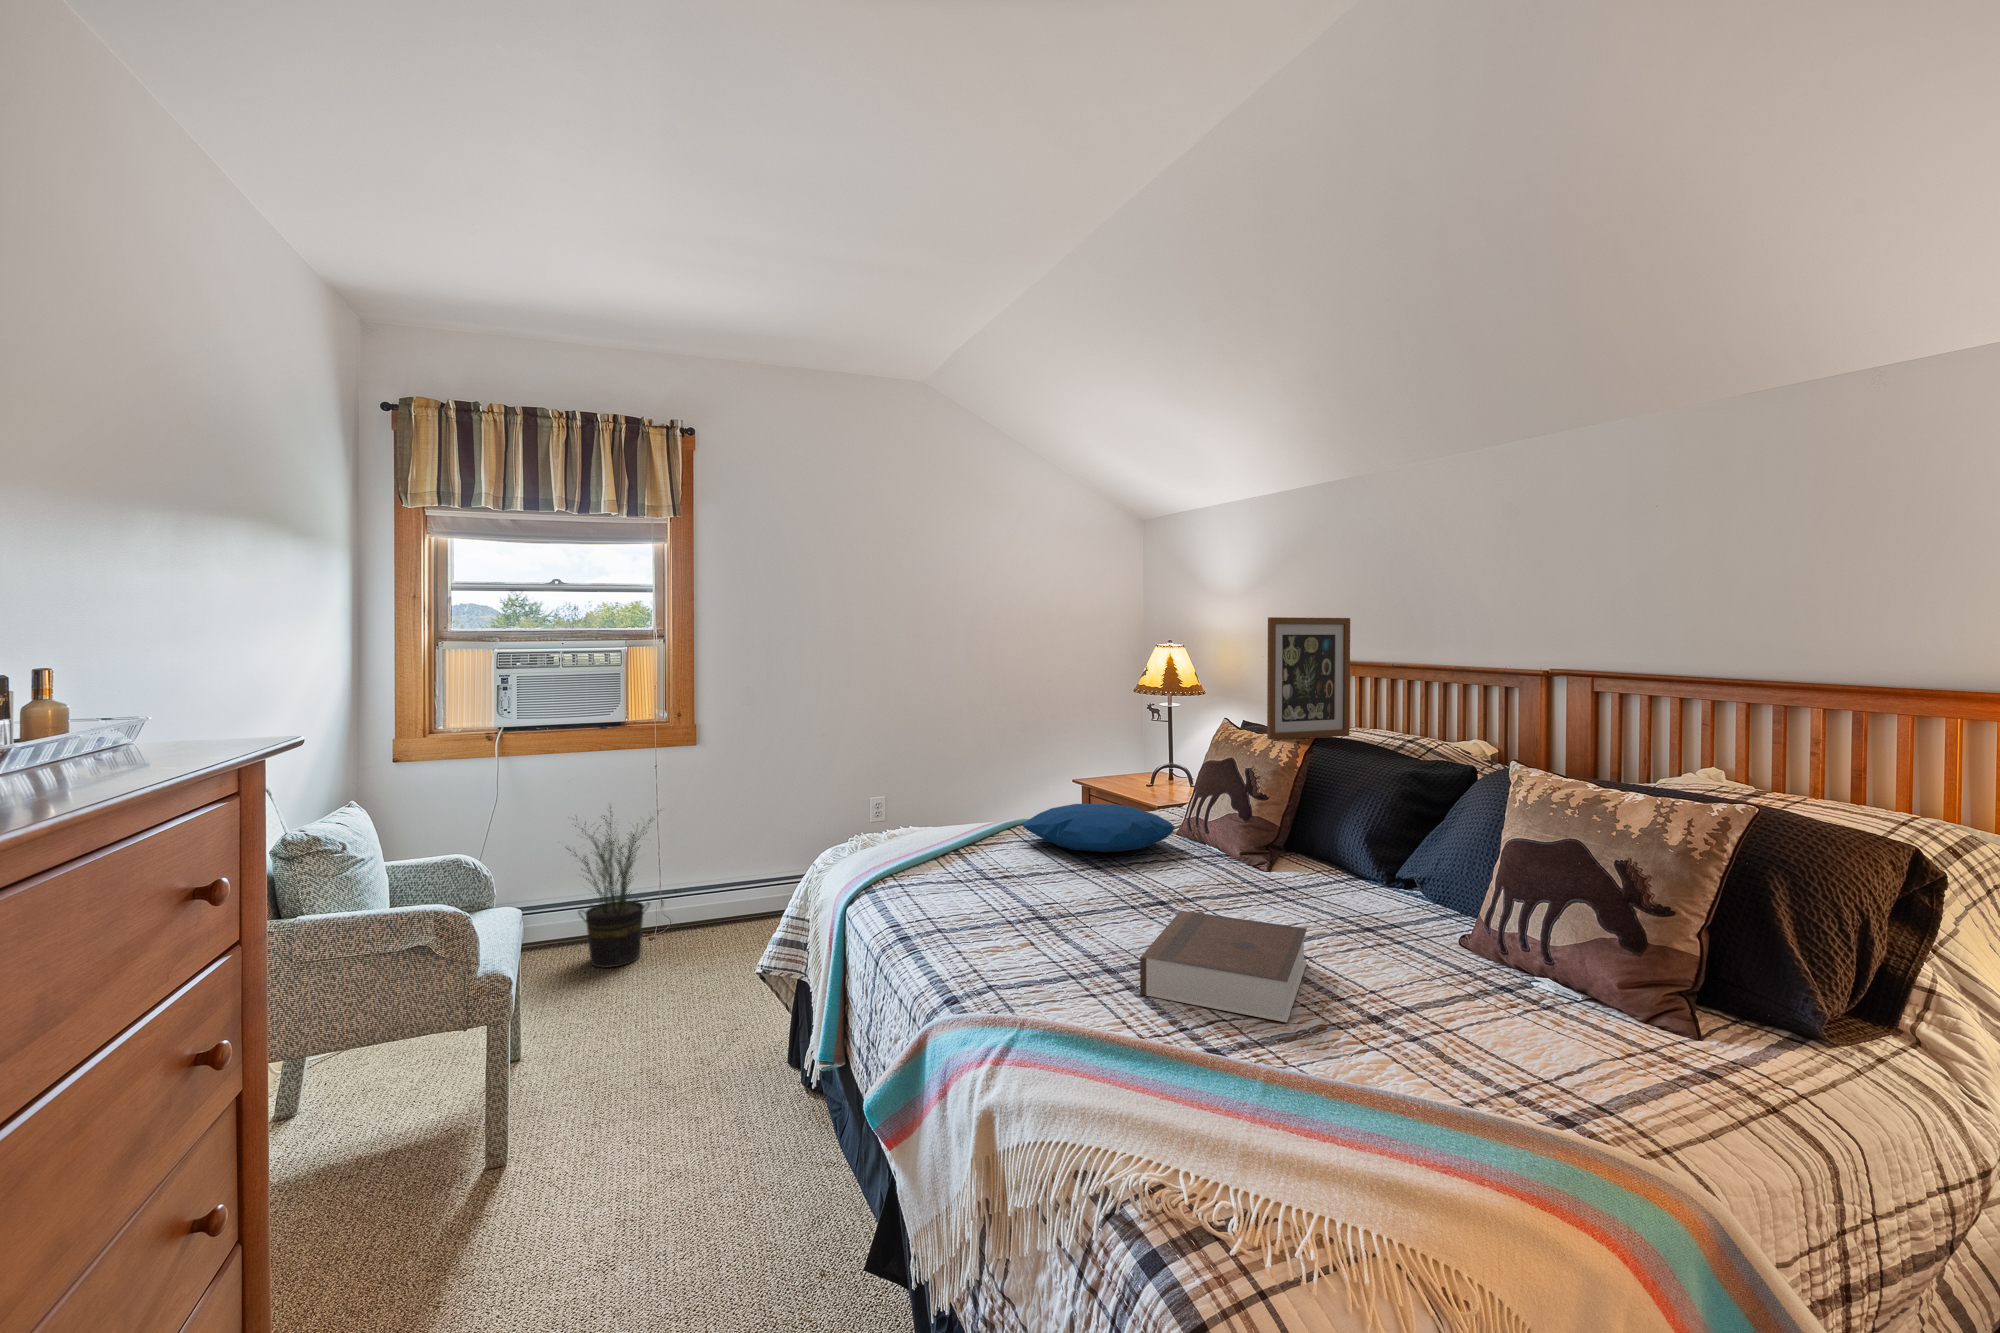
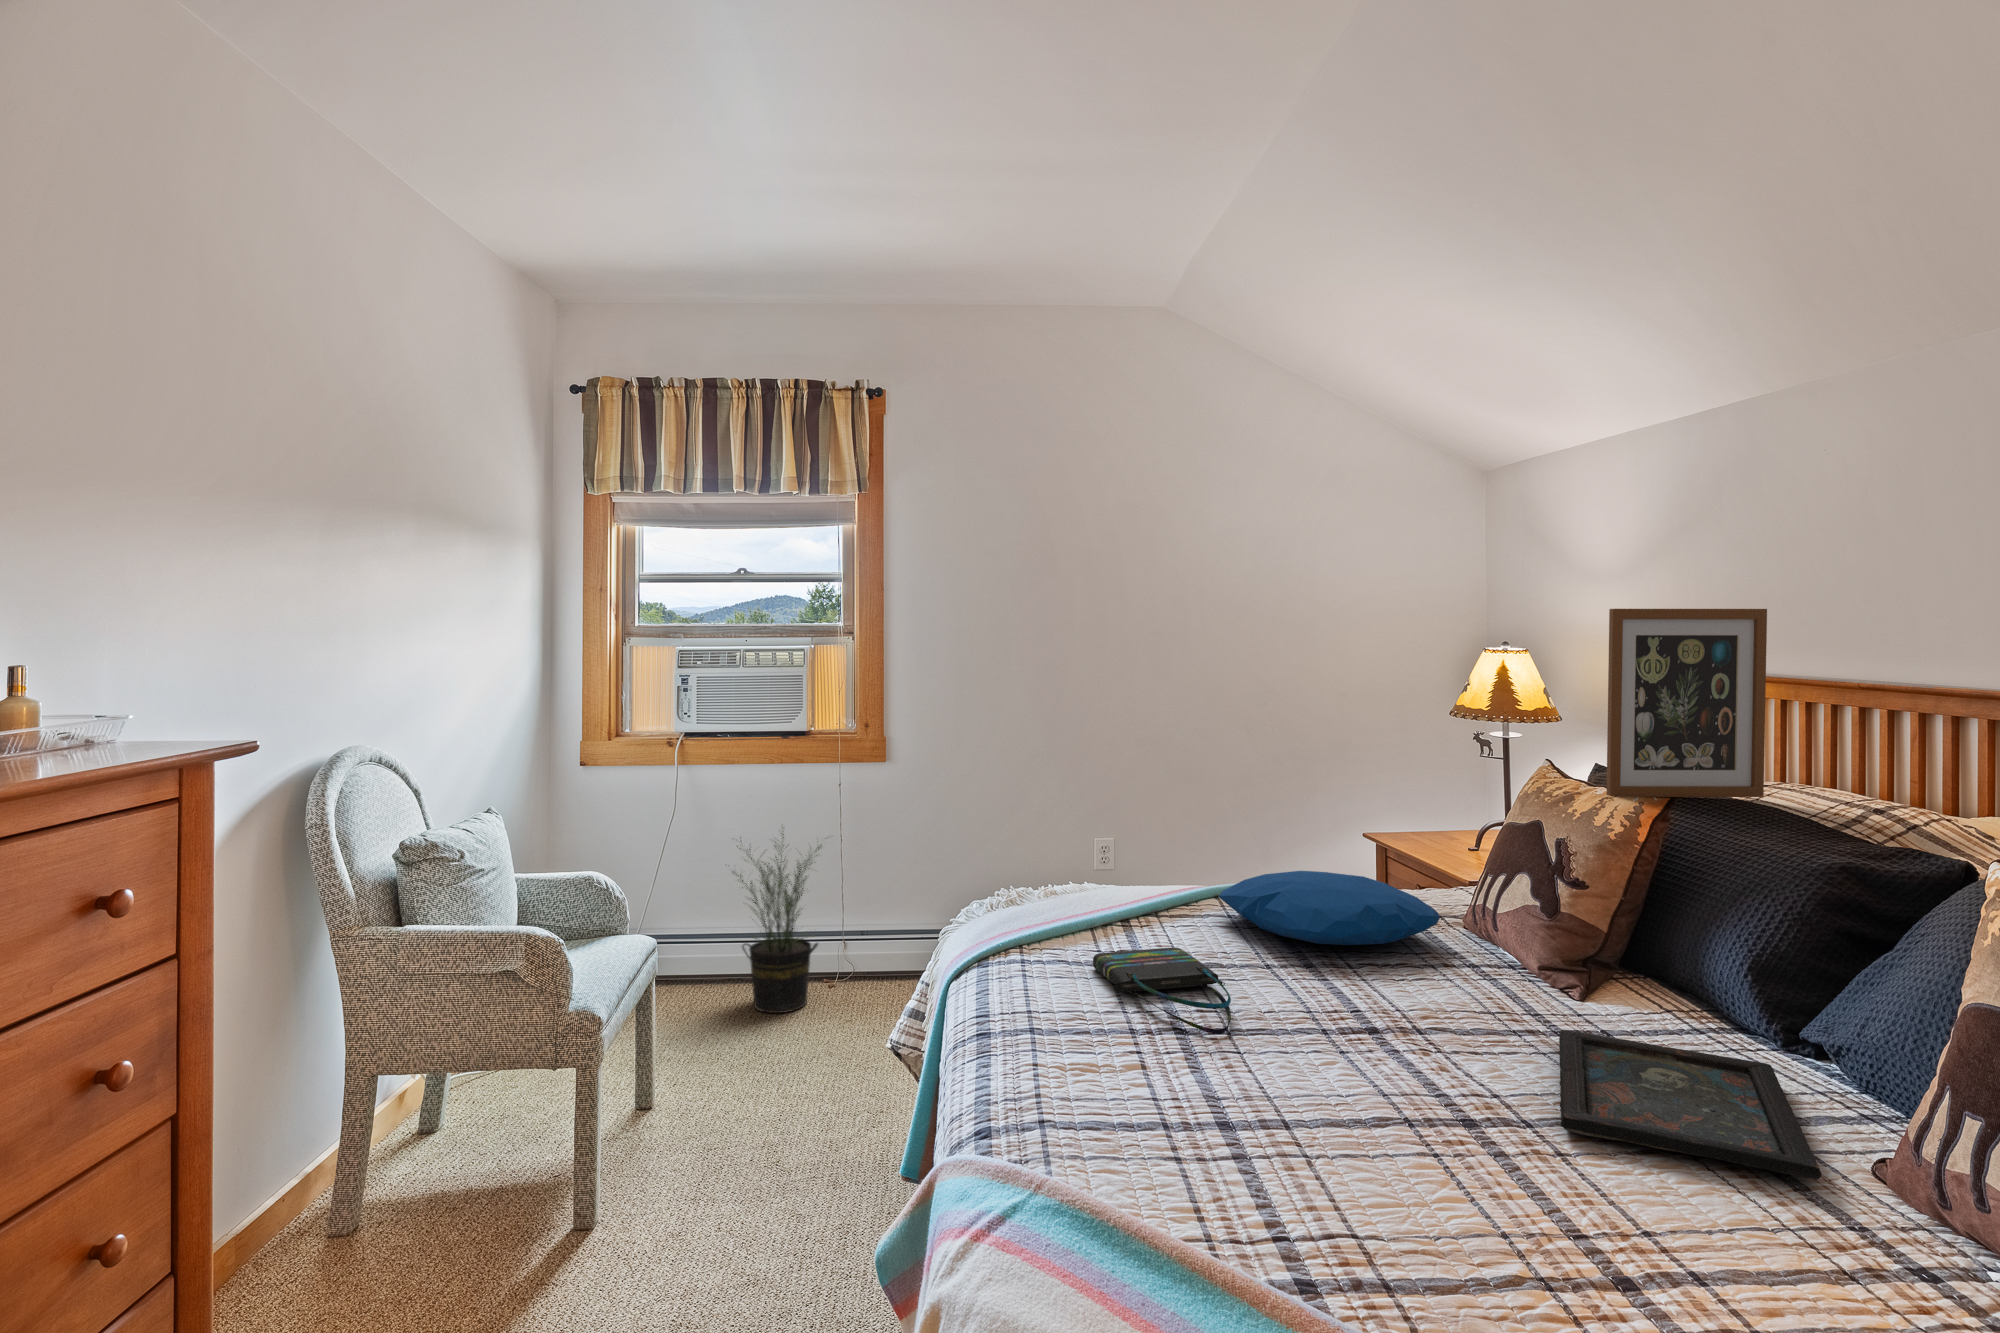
tote bag: none [958,864,1077,917] -> present [1093,948,1231,1034]
tray: none [1274,887,1441,950] -> present [1559,1030,1821,1179]
book: present [1140,911,1307,1022] -> none [1247,1049,1554,1260]

